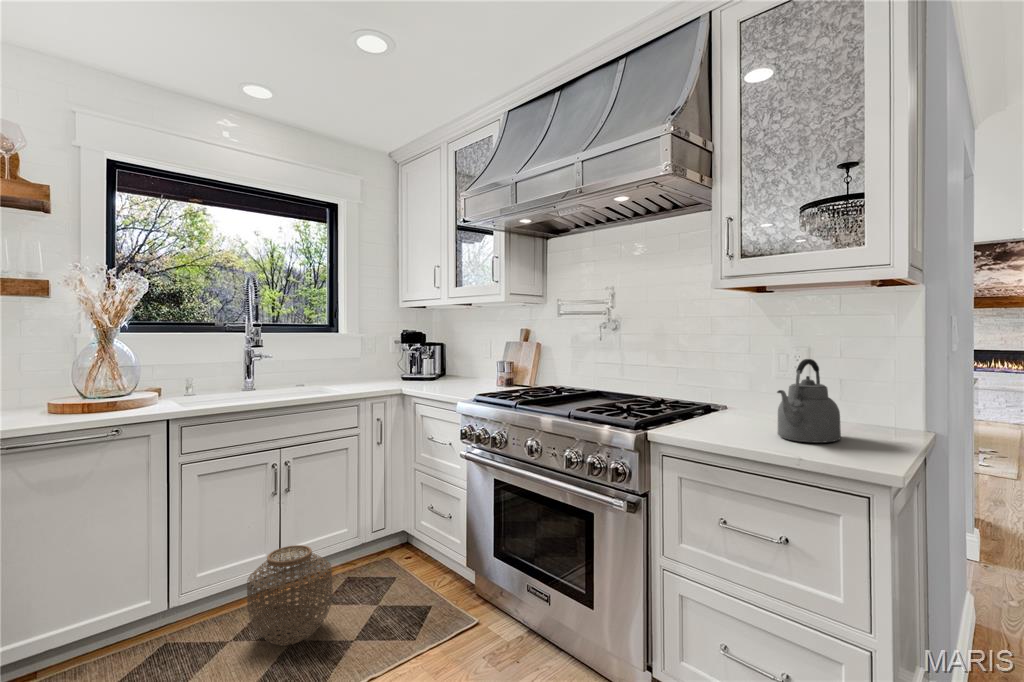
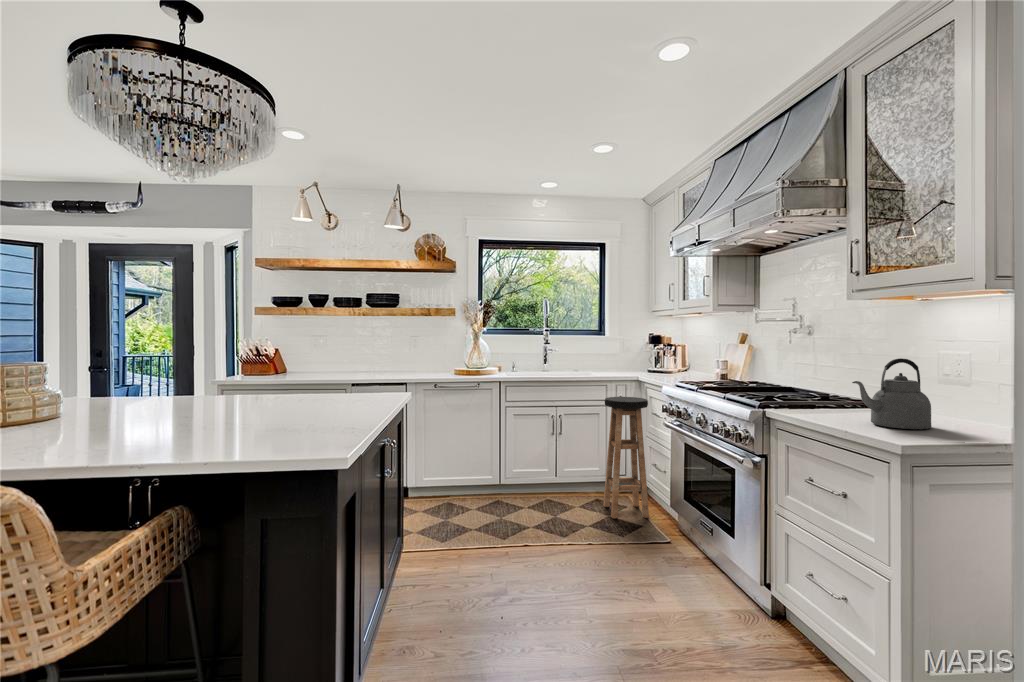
bar stool: none [357,425,429,611] -> present [603,397,649,518]
woven basket: present [247,545,333,646] -> none [533,461,581,519]

